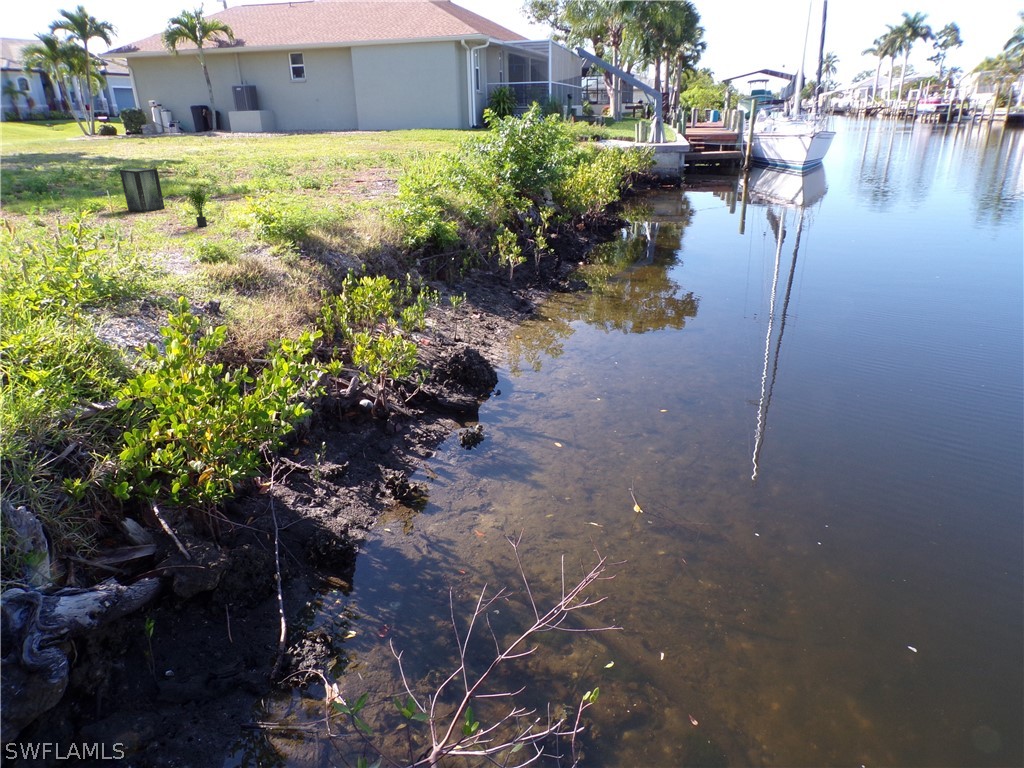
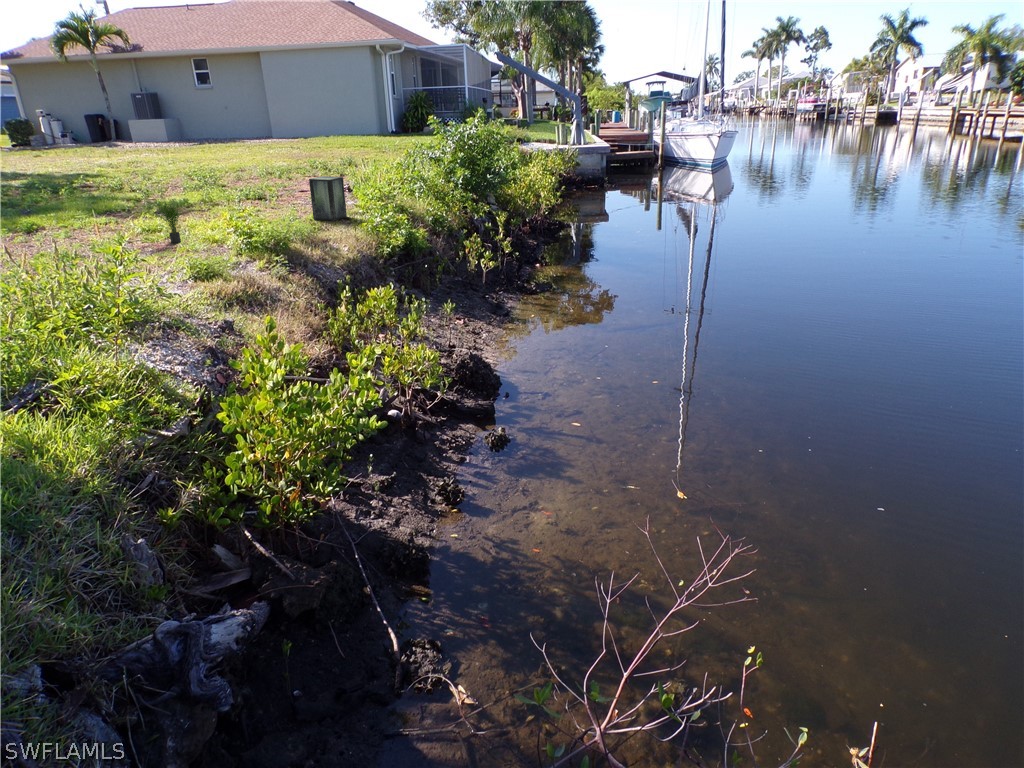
storage box: present [120,168,165,212] -> present [309,176,347,221]

